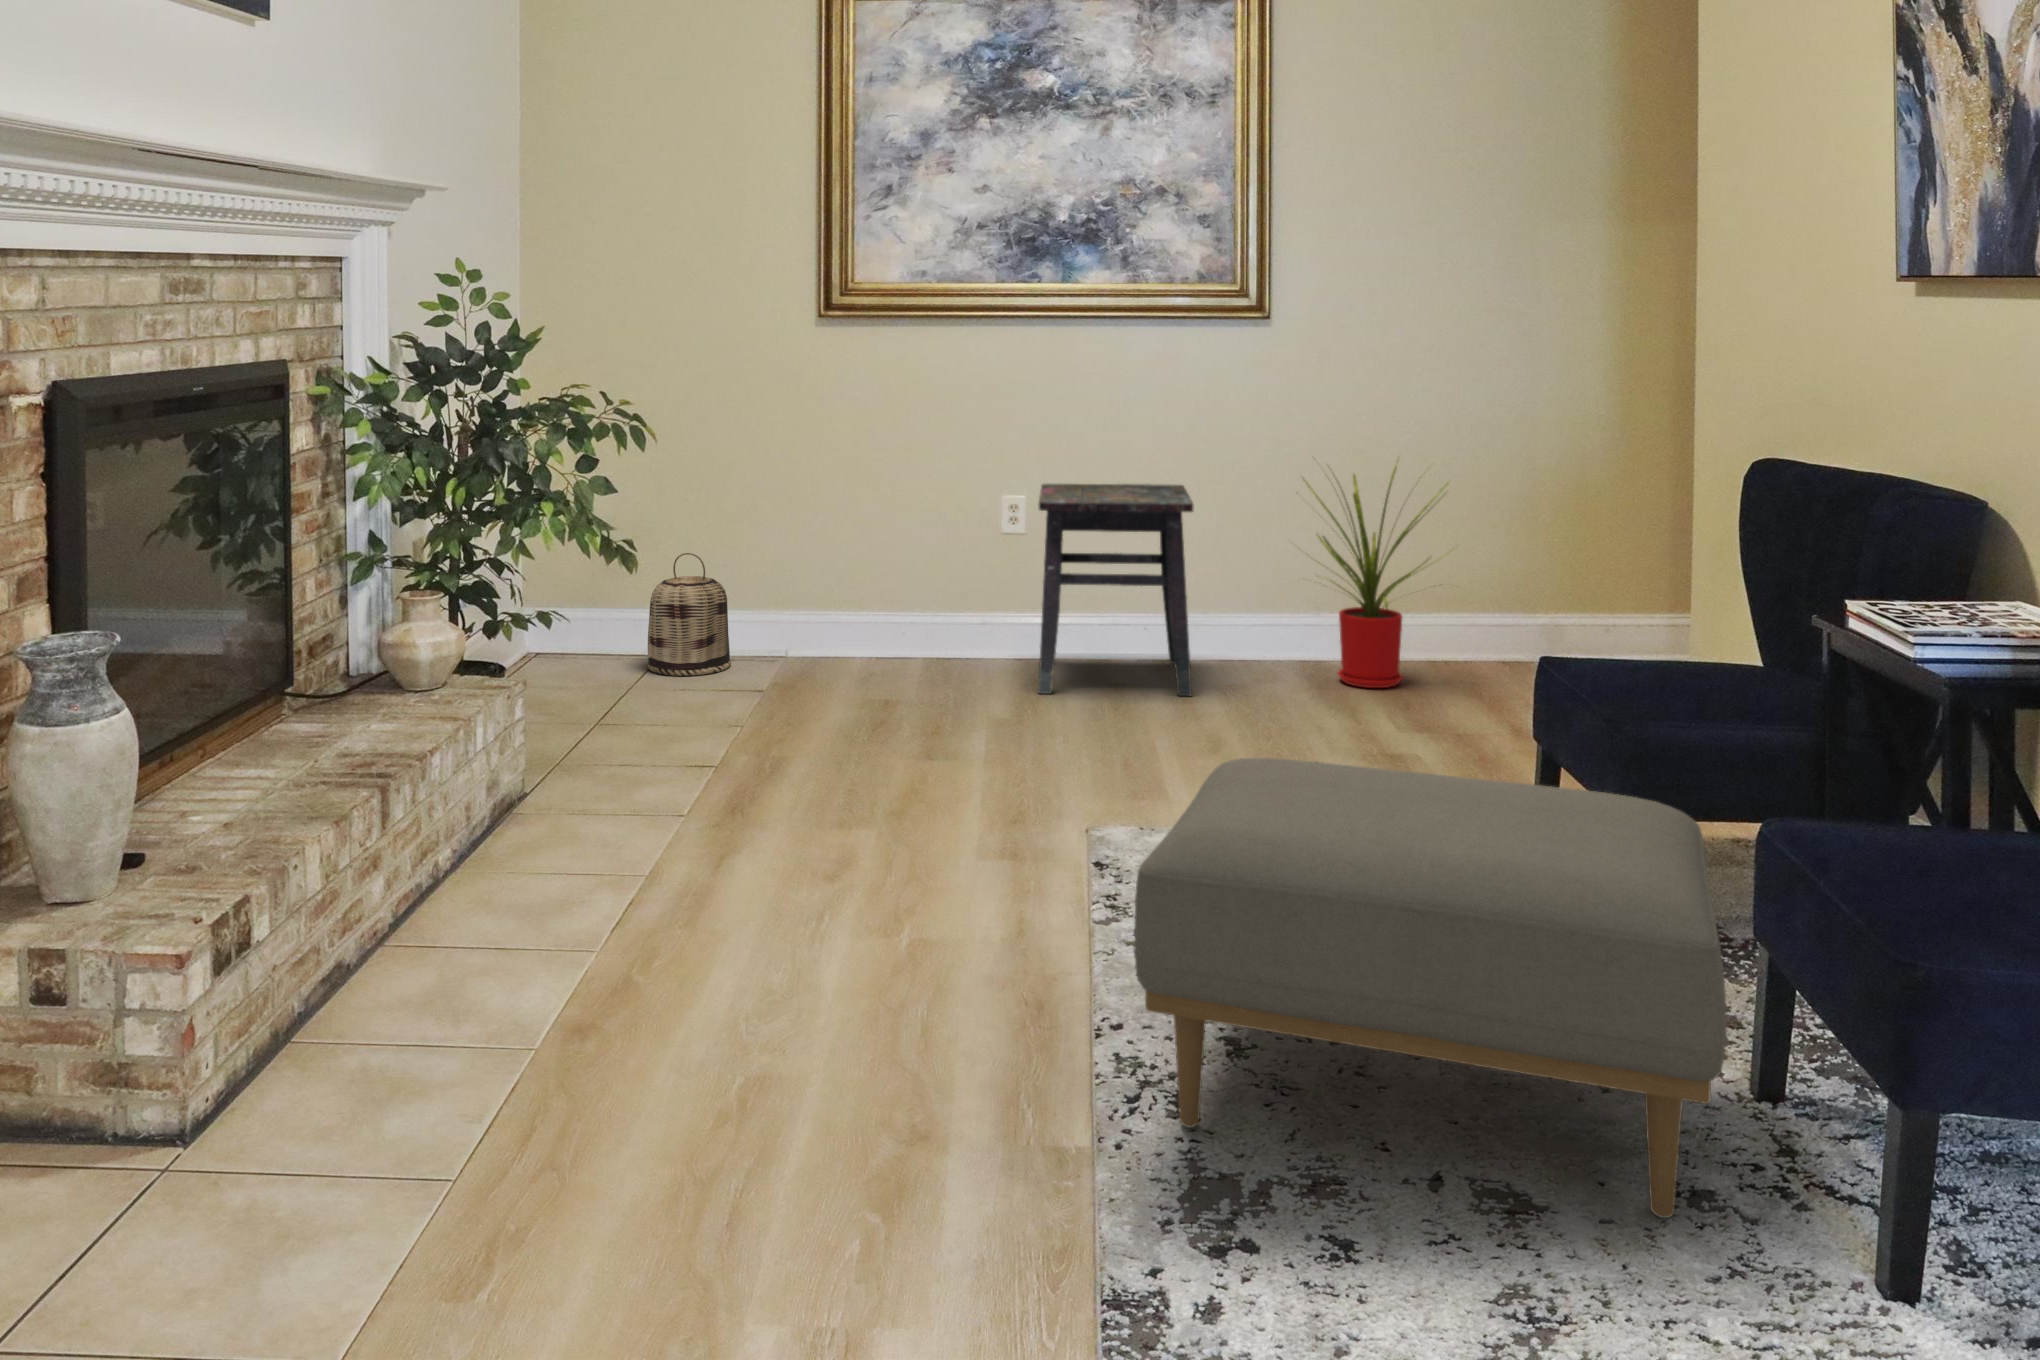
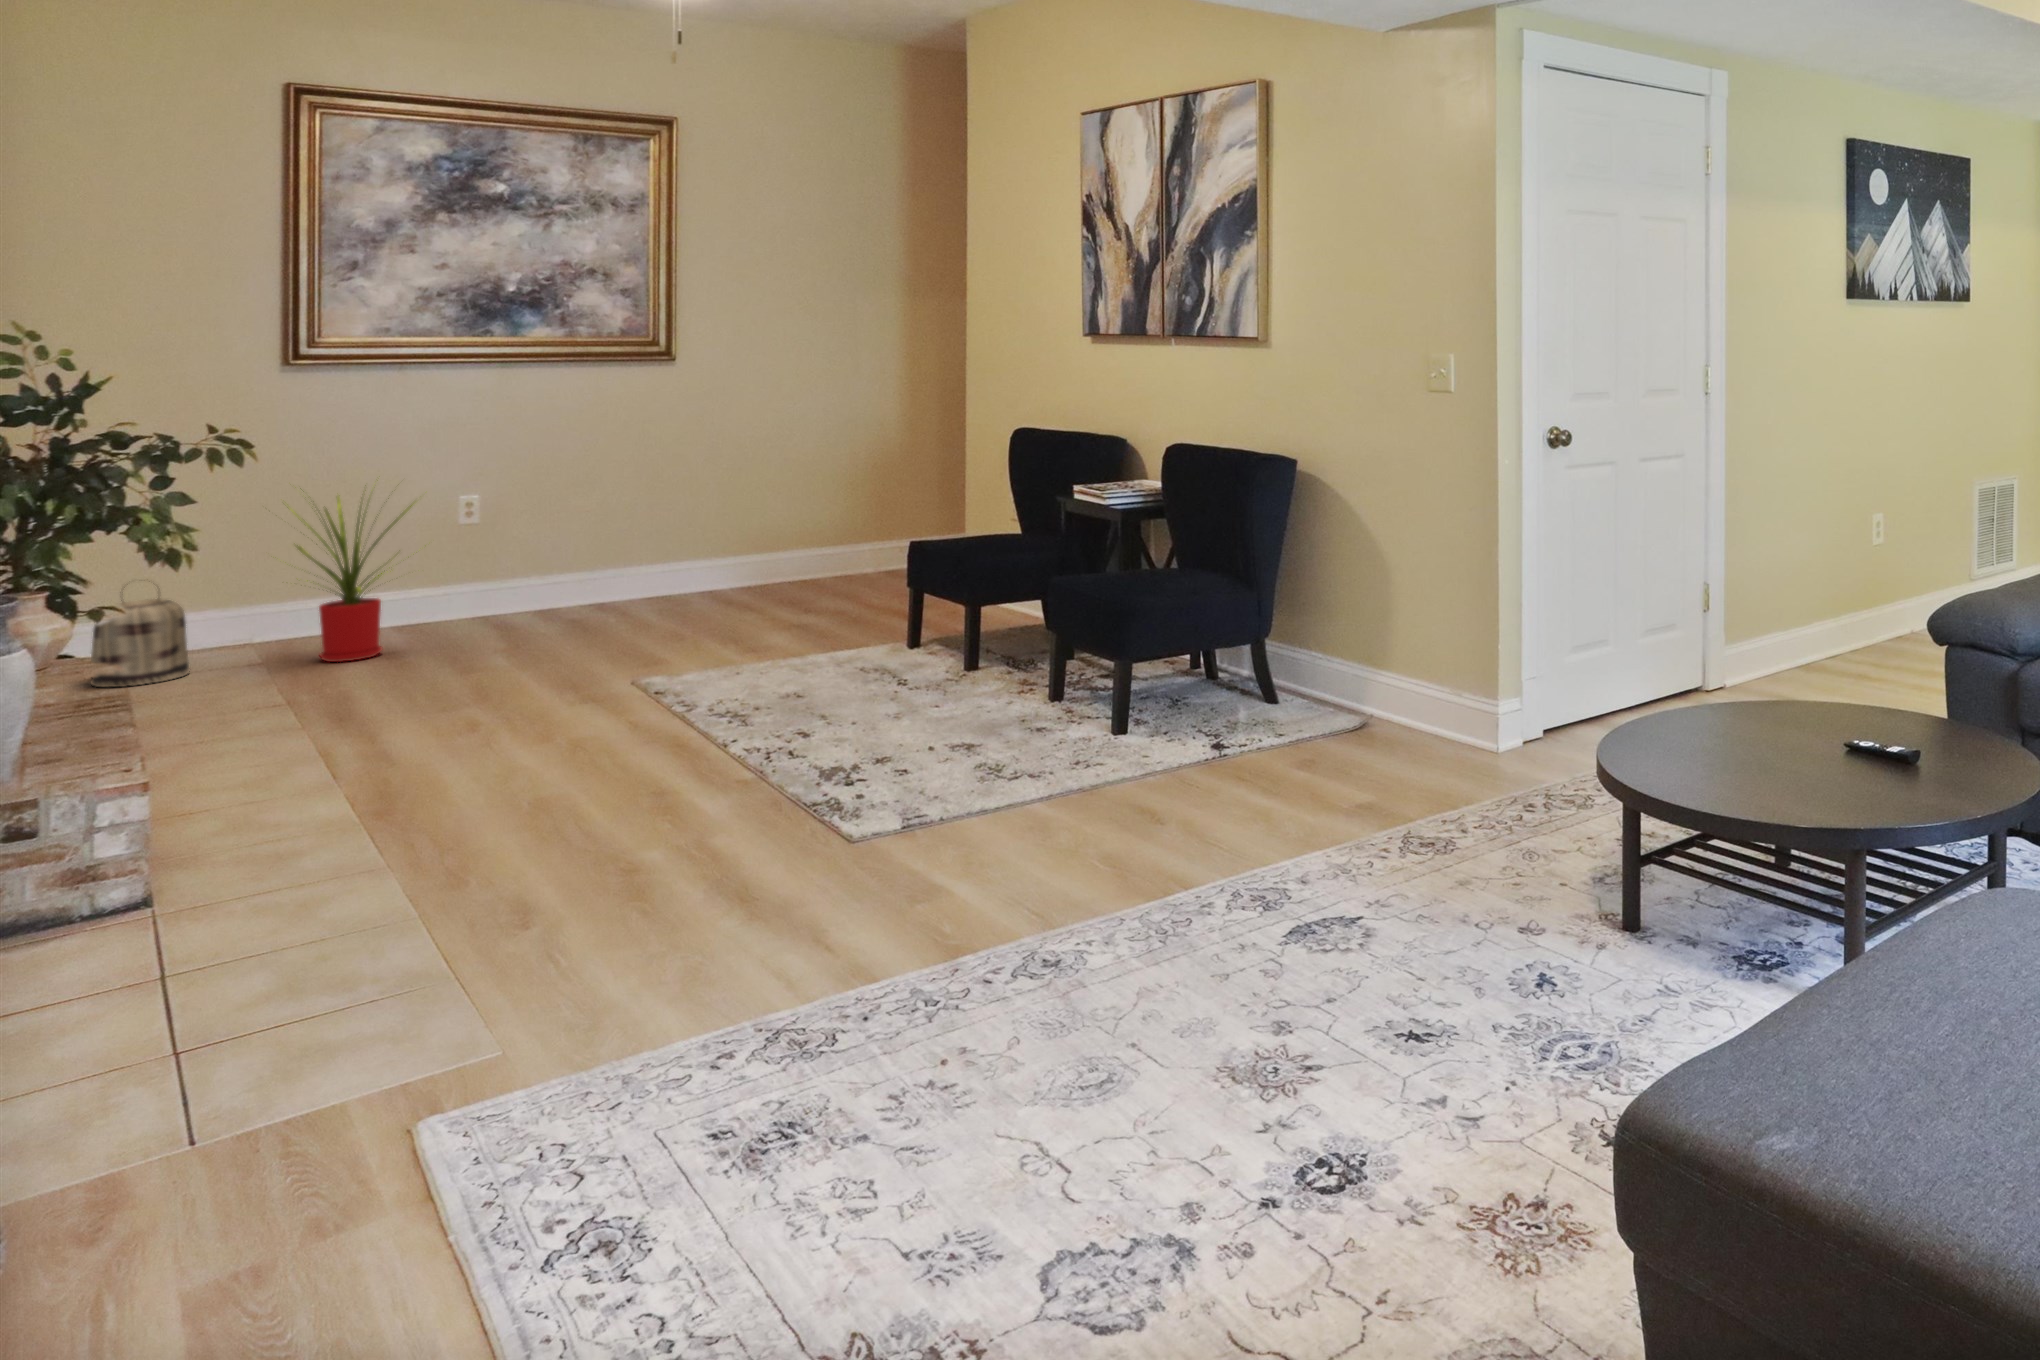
house plant: present [1304,466,1453,688] -> present [287,480,426,662]
side table: present [1038,484,1194,696] -> none [501,483,651,642]
ottoman: present [1134,758,1727,1218] -> none [776,574,1052,757]

